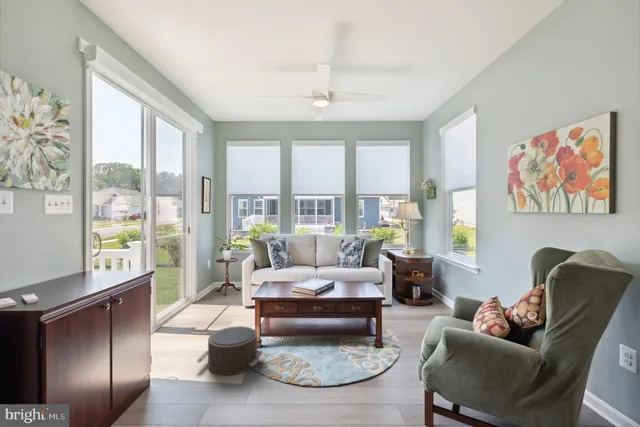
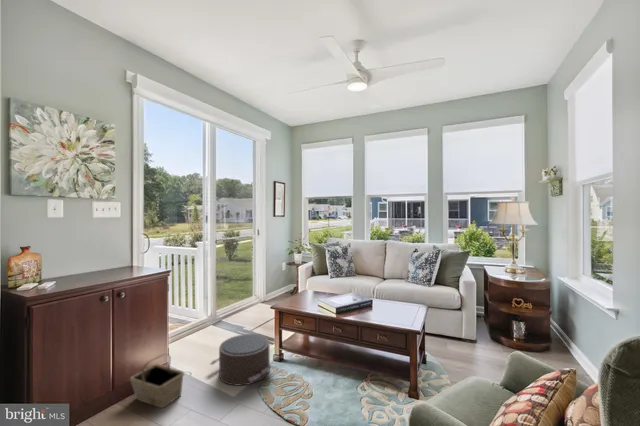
basket: none [127,358,188,413] -> present [130,356,184,408]

